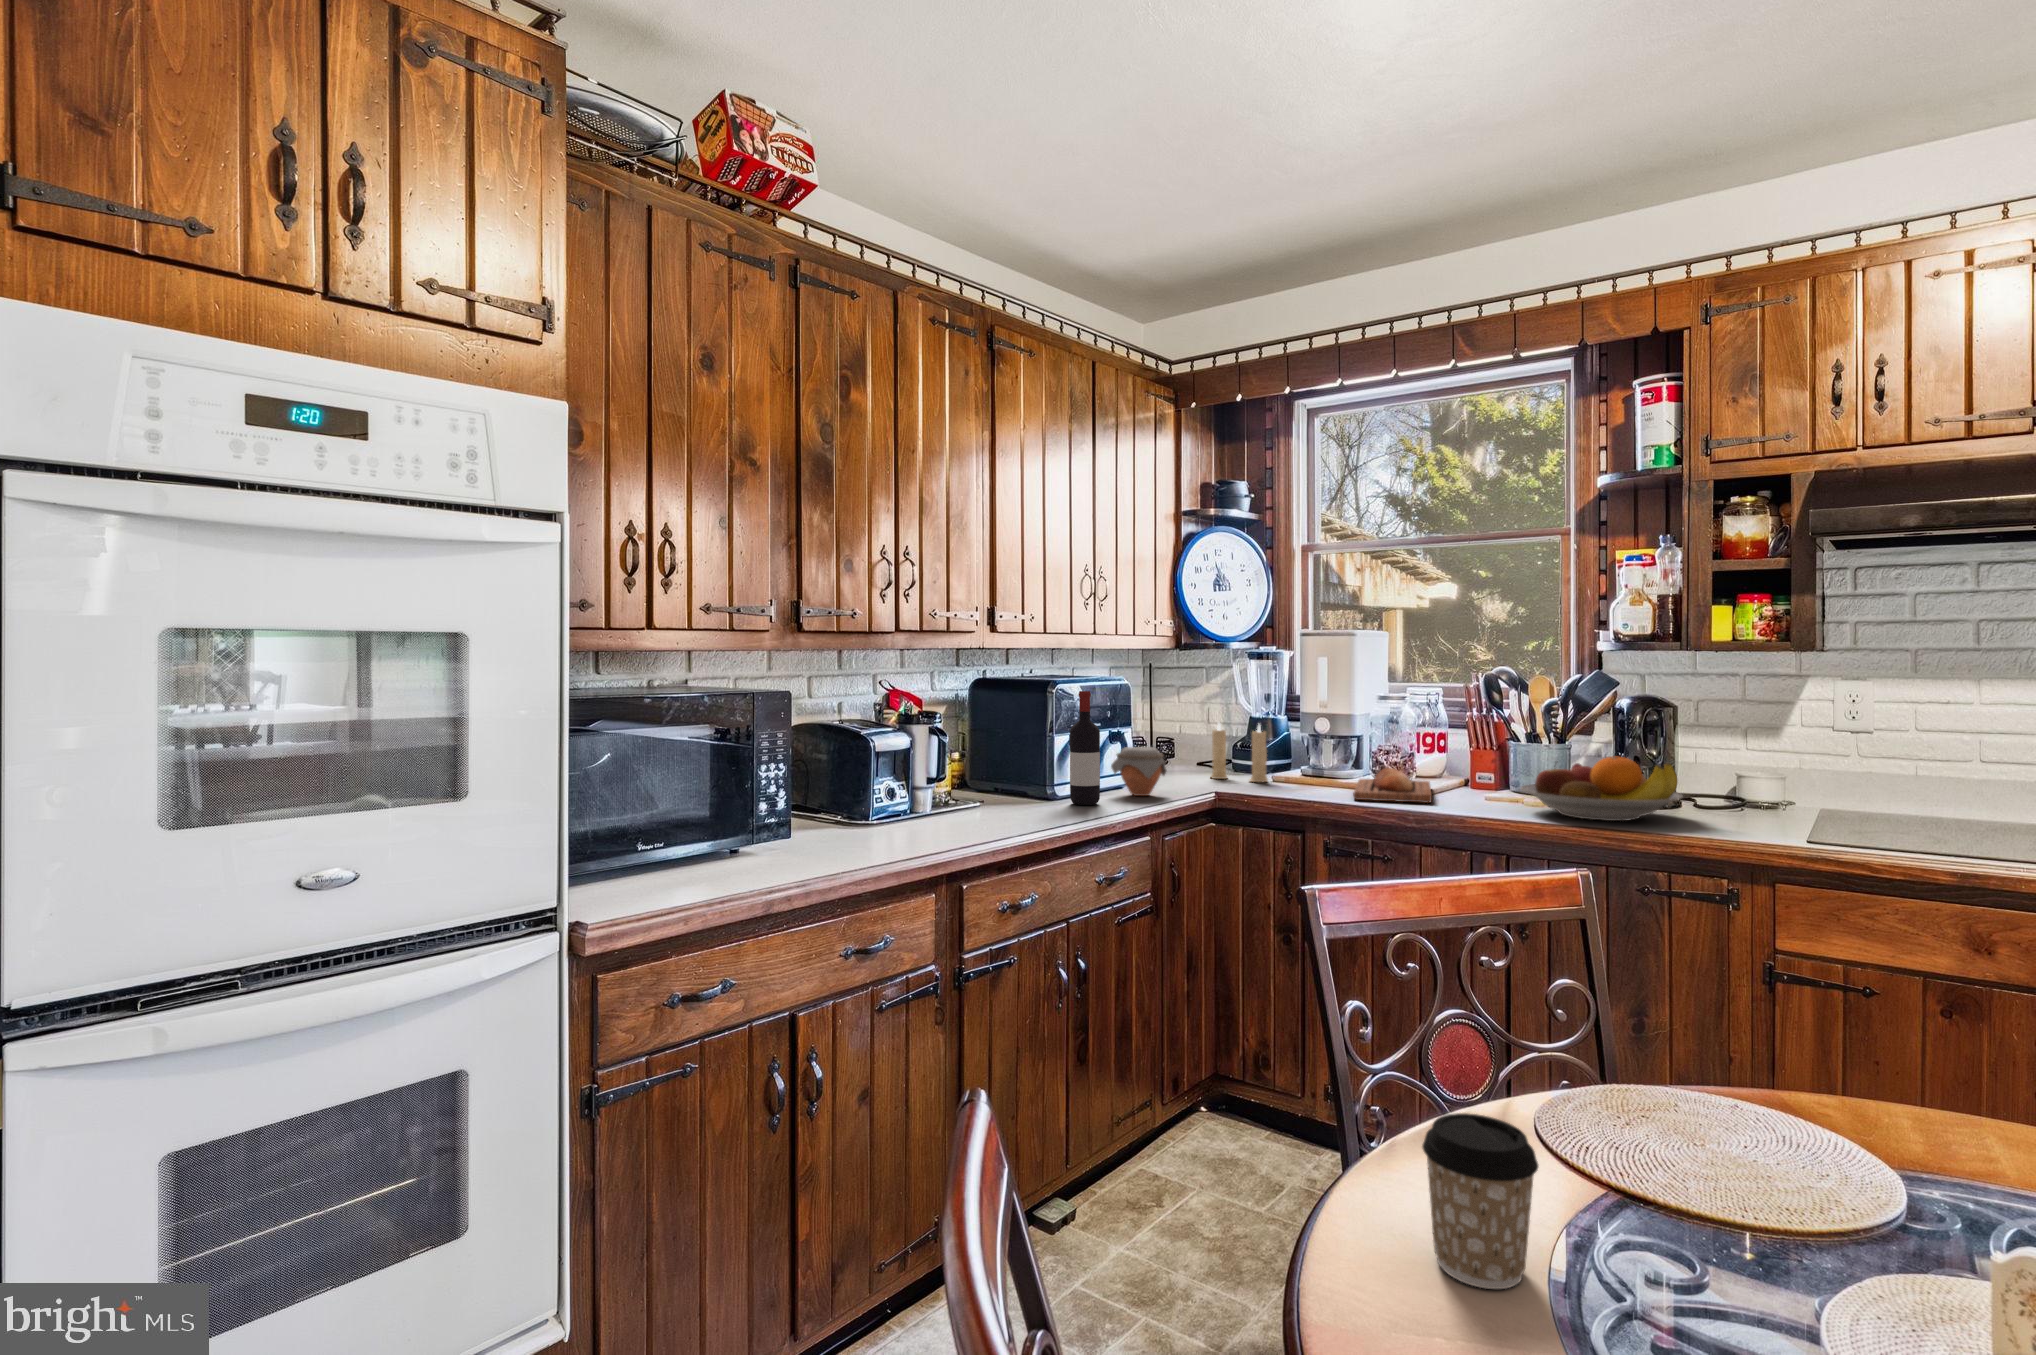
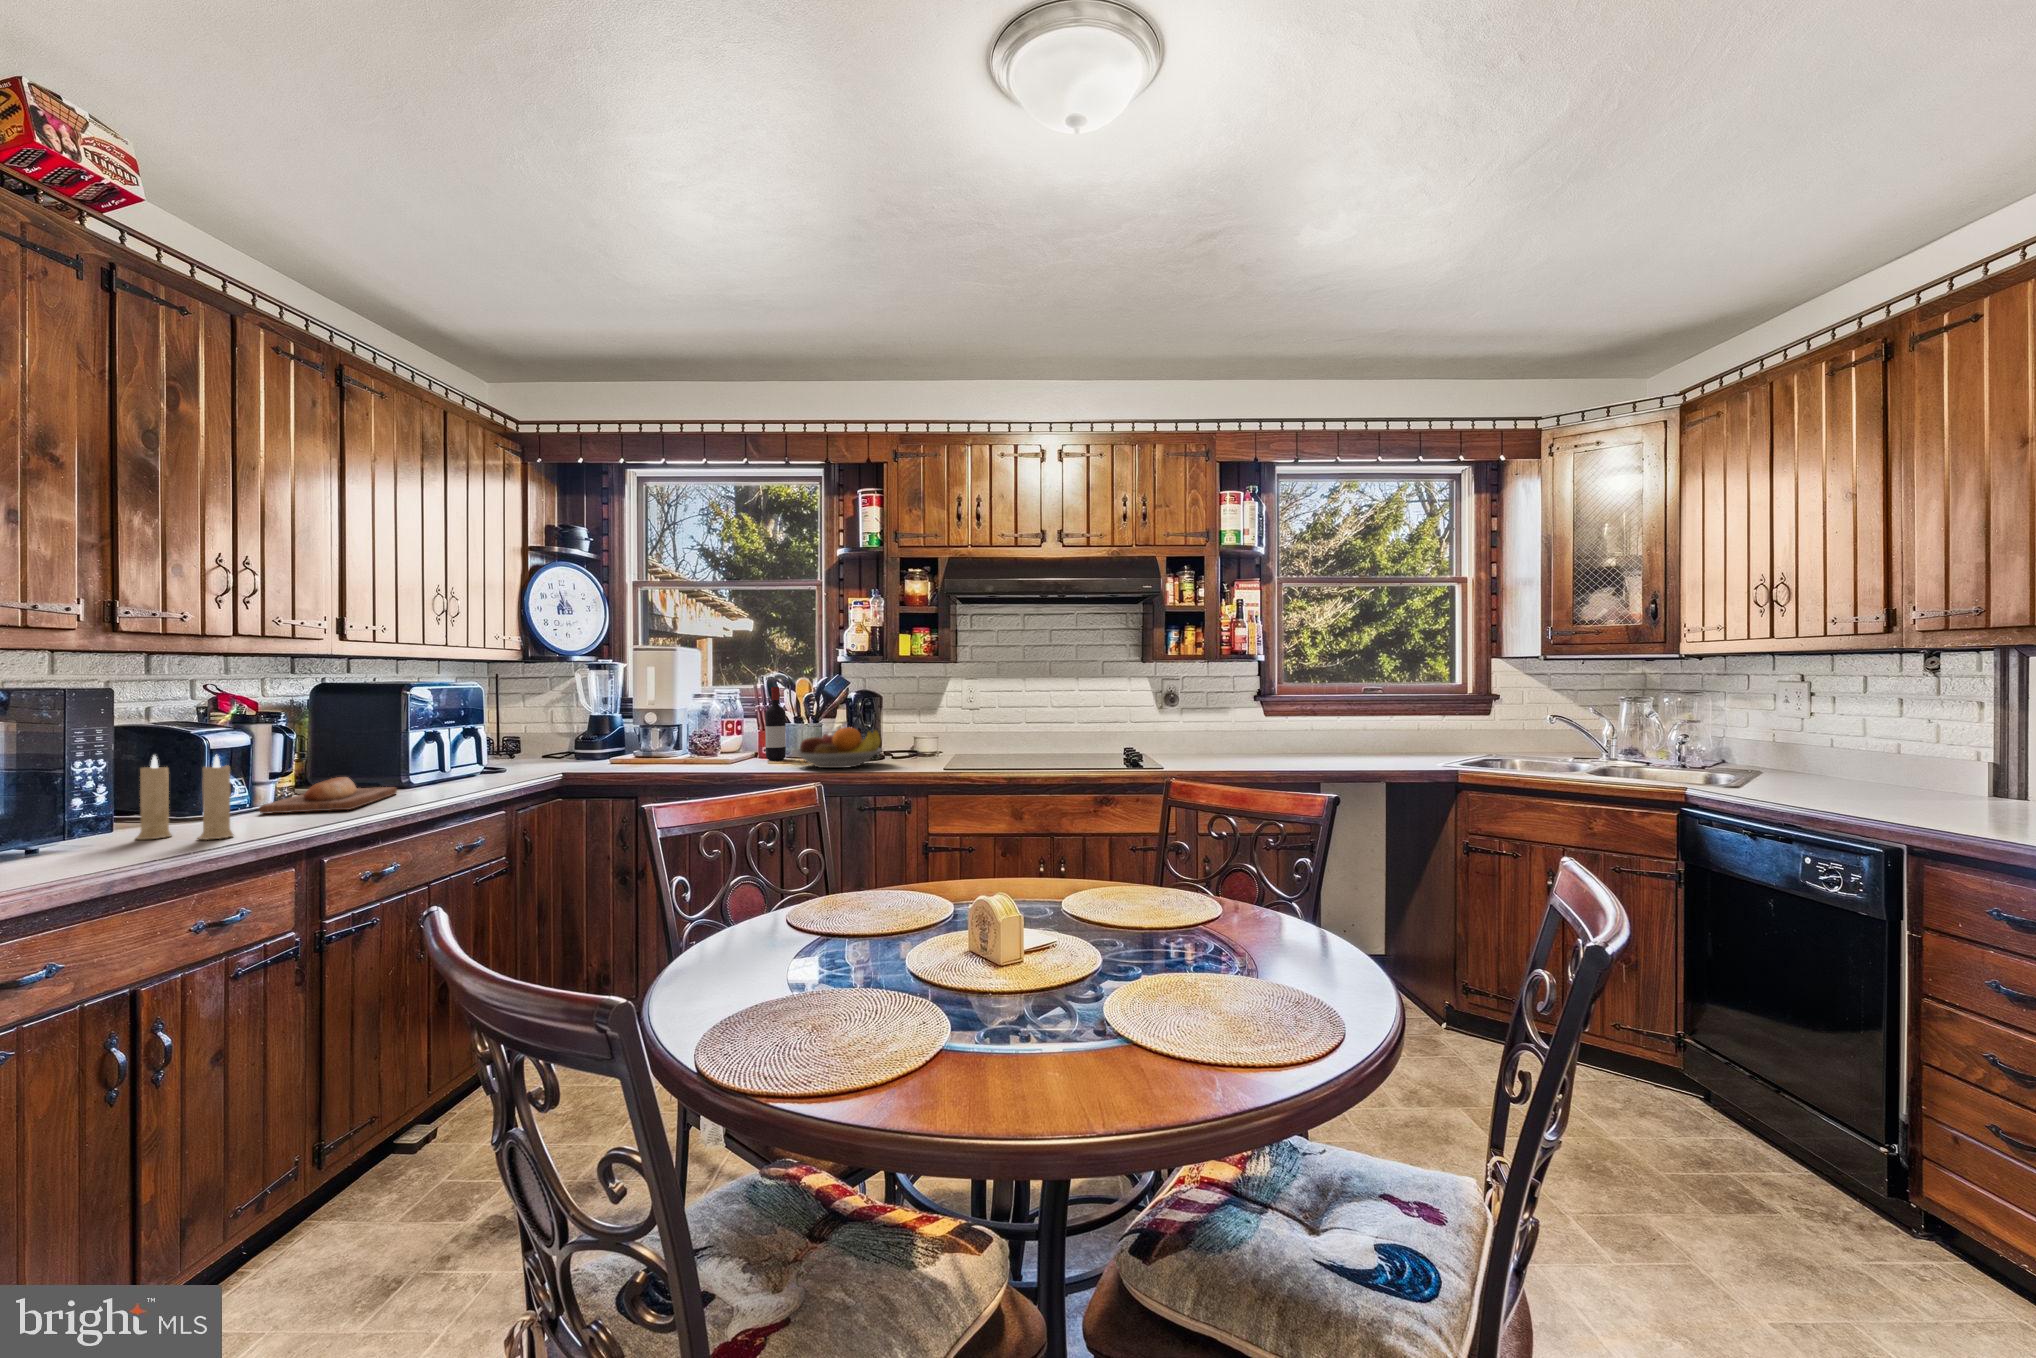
wine bottle: present [1070,691,1100,805] -> present [765,687,786,760]
candle: present [1211,723,1268,782] -> present [136,756,233,840]
jar: present [1111,747,1166,796] -> none [467,738,521,779]
bread loaf: present [1353,768,1432,803] -> present [259,777,397,814]
coffee cup: present [1422,1113,1538,1289] -> none [722,892,782,978]

